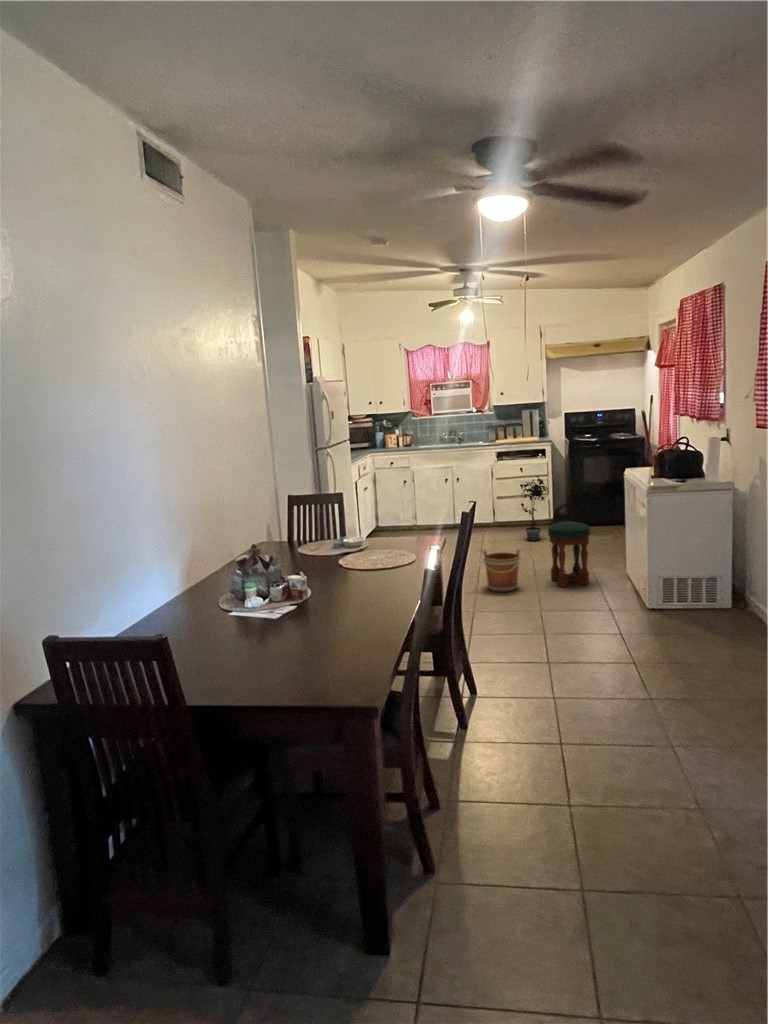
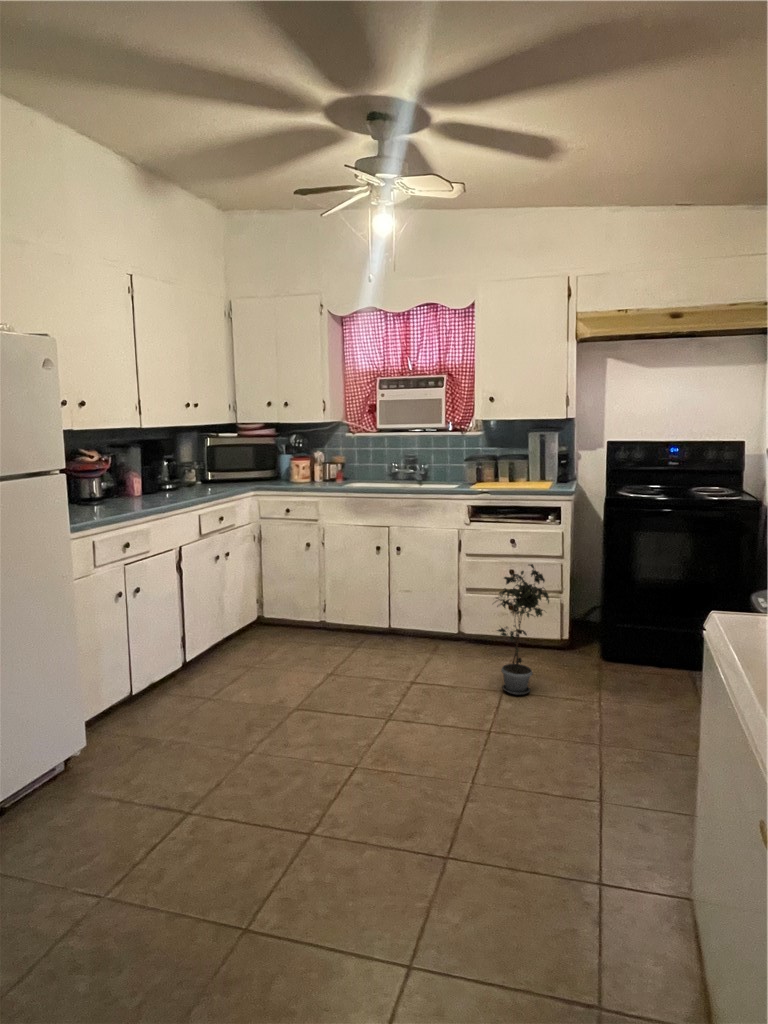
stool: present [548,522,590,587] -> none [495,732,612,935]
bucket: present [482,548,521,592] -> none [303,788,411,928]

